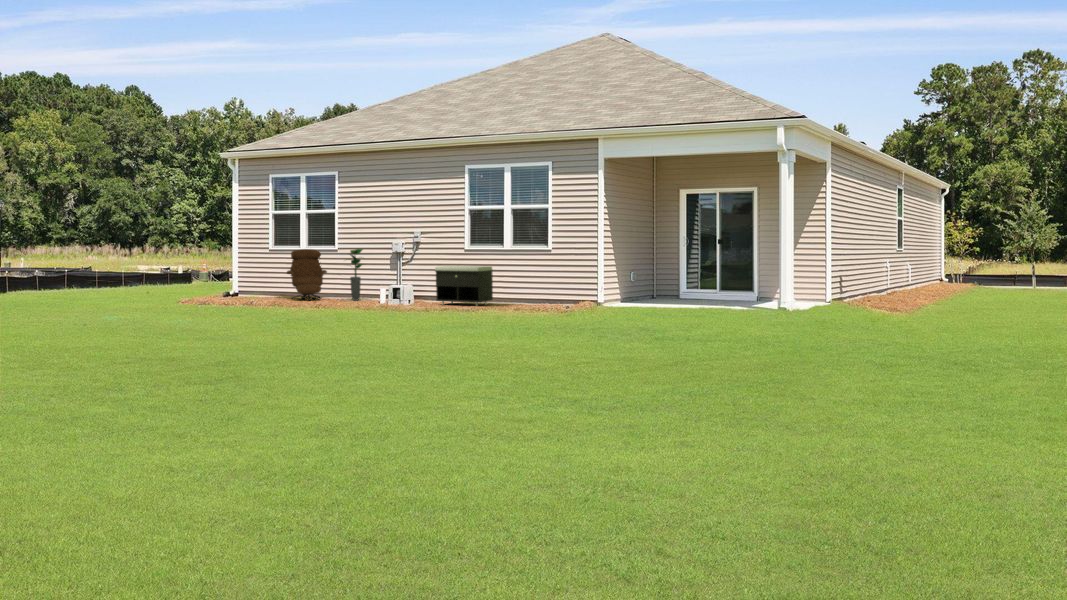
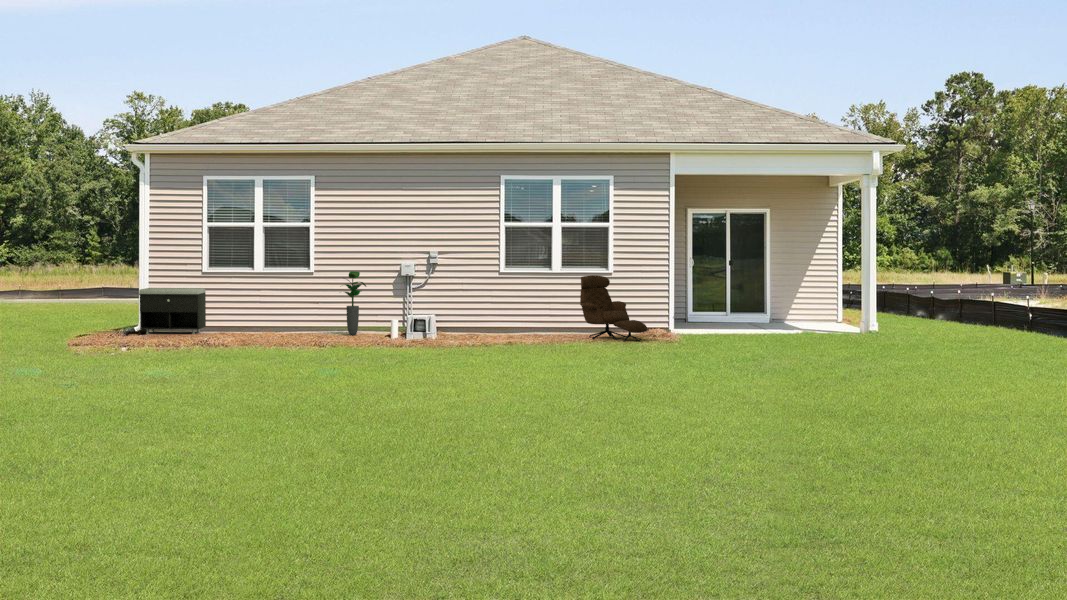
lounge chair: present [287,249,327,301] -> present [580,275,647,342]
storage bench: present [435,266,493,306] -> present [139,288,206,334]

